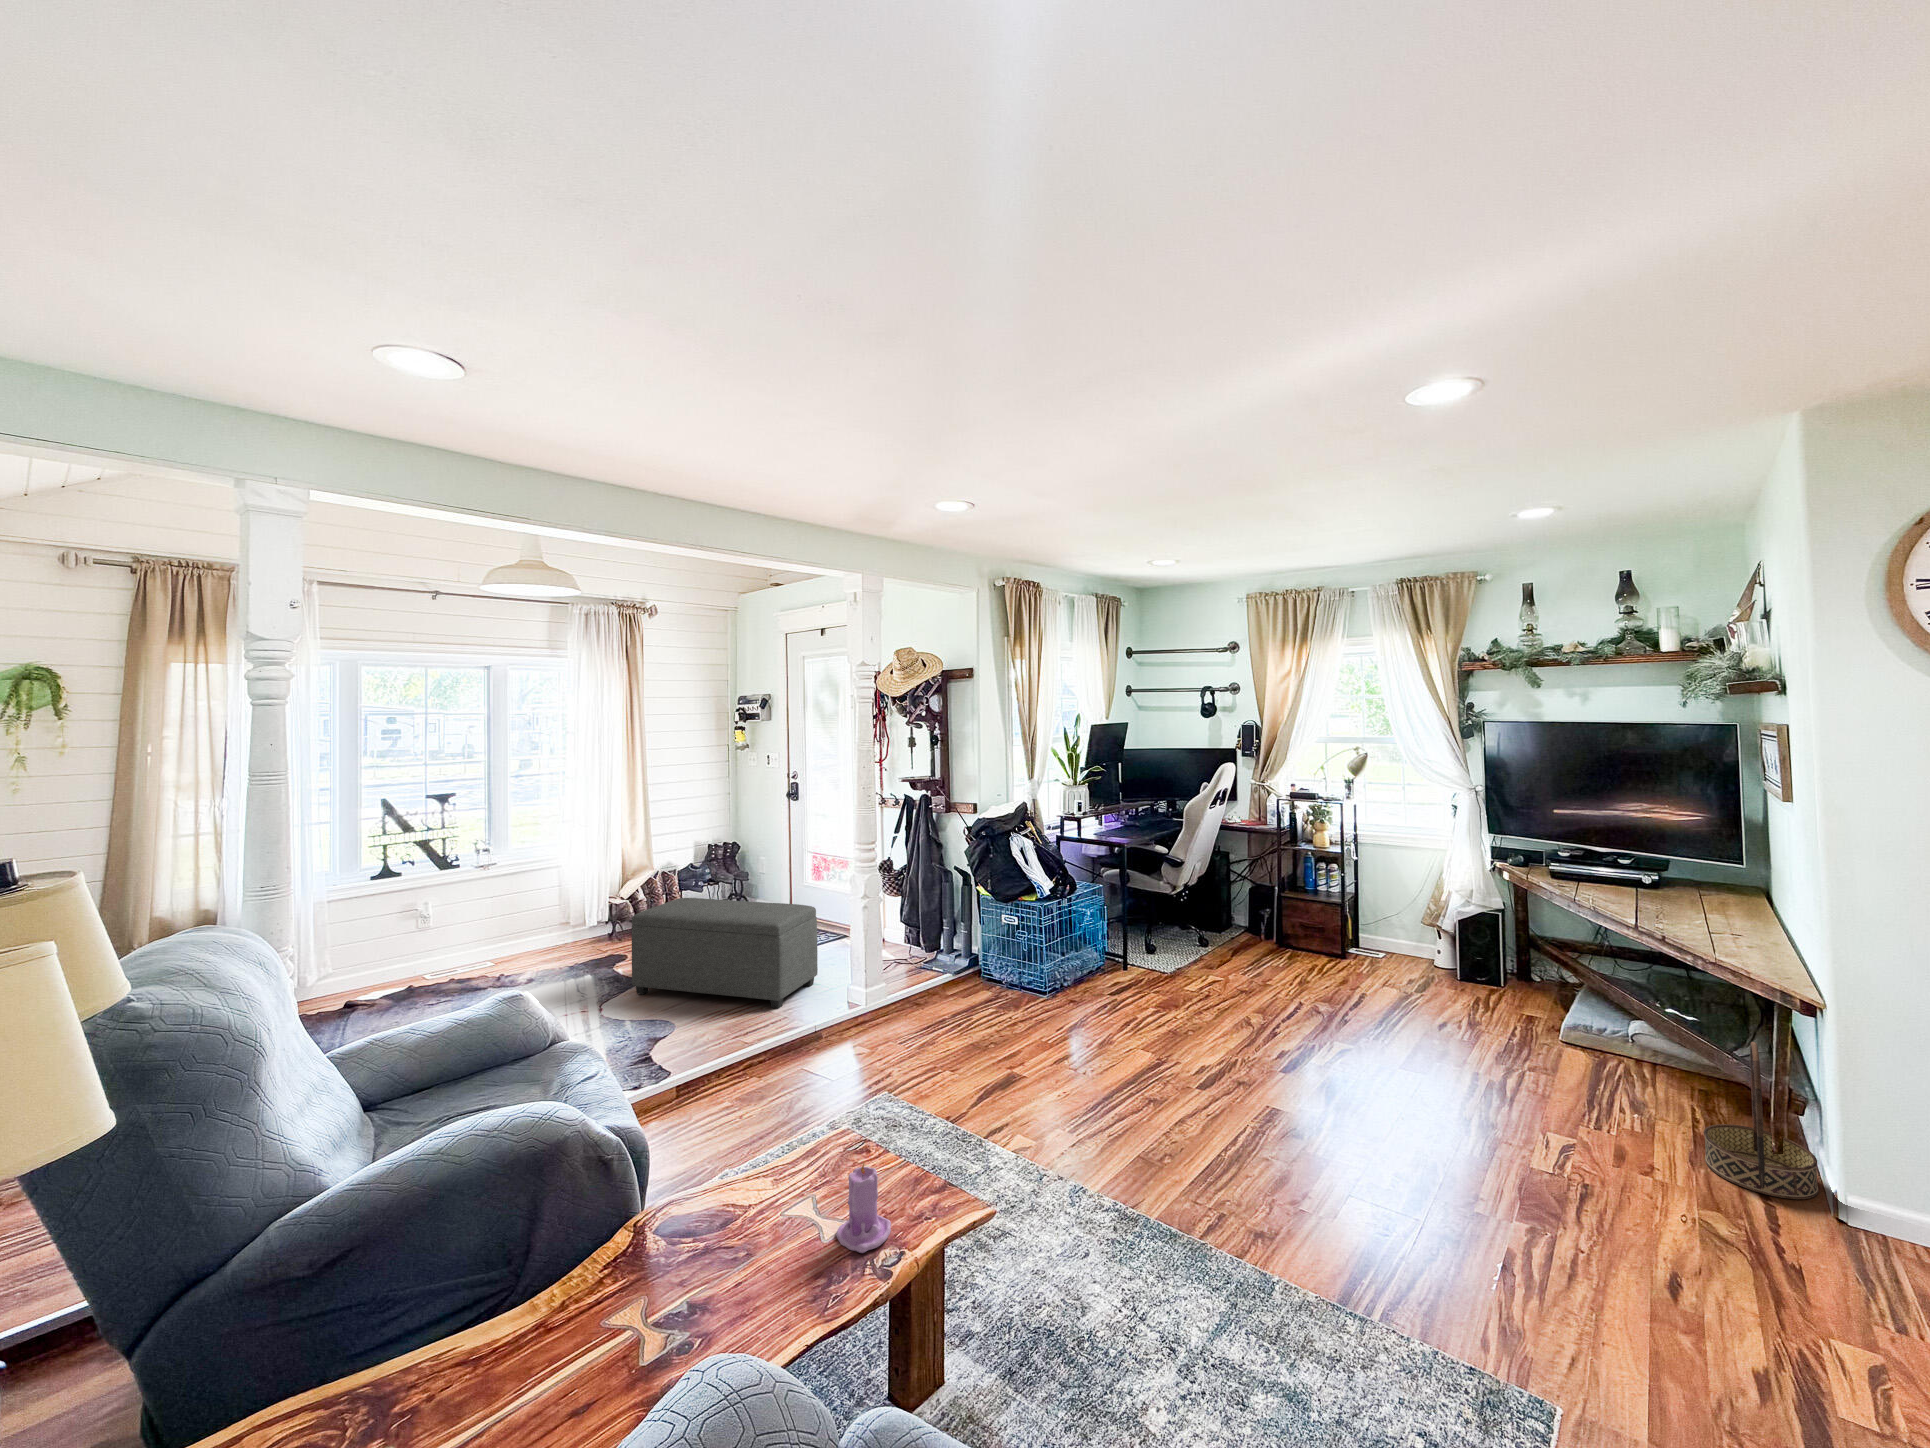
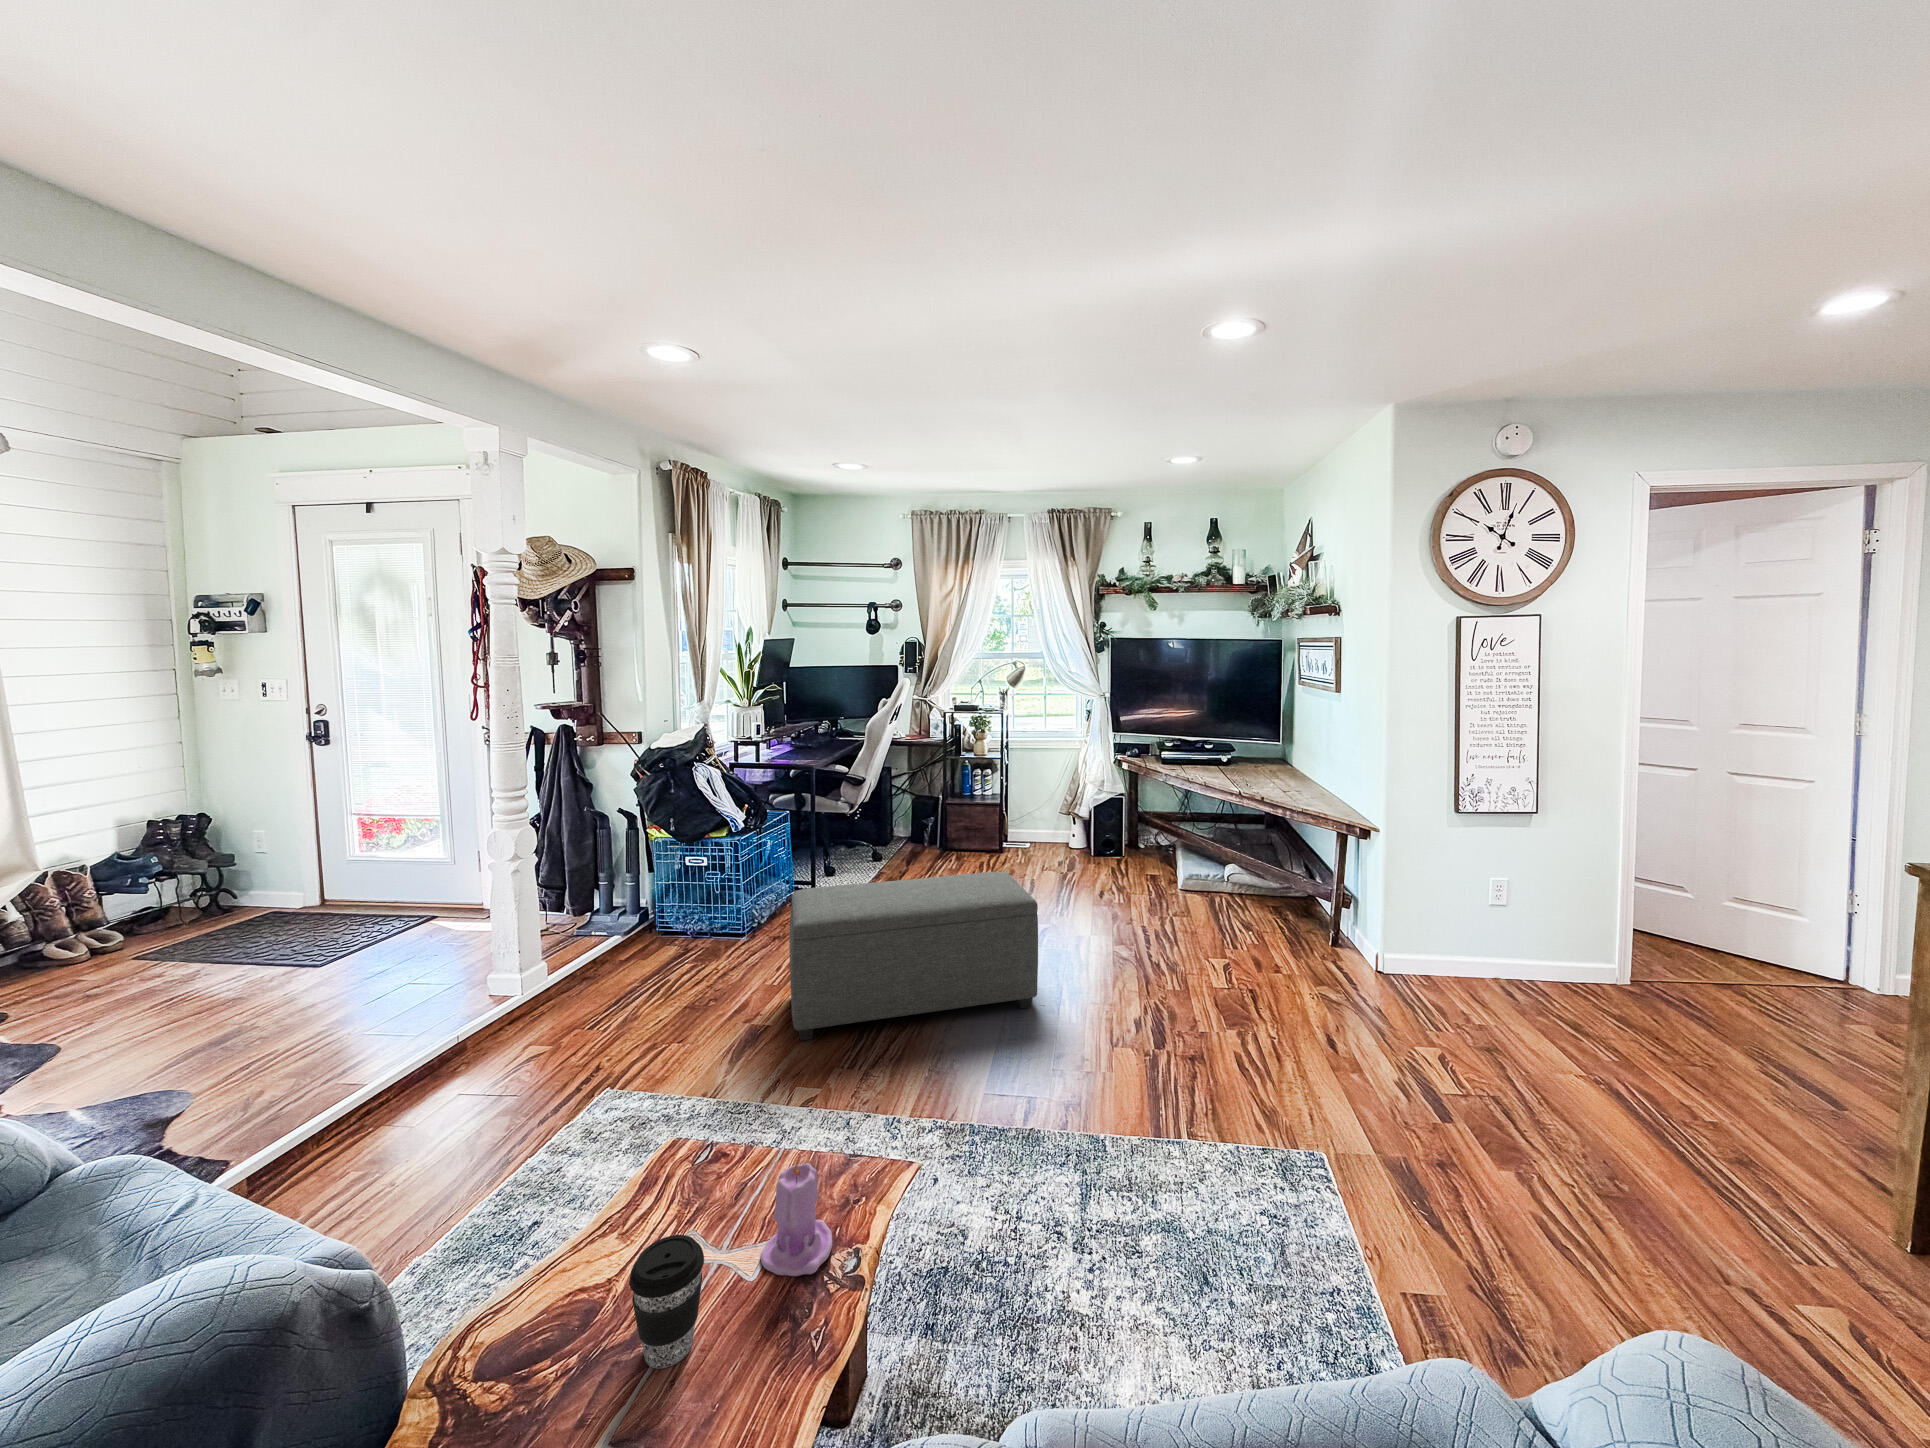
ottoman: present [632,898,818,1009] -> present [789,872,1038,1040]
basket: present [1704,1042,1819,1199] -> none [1295,863,1357,965]
coffee cup: none [729,1180,777,1268] -> present [629,1235,704,1369]

